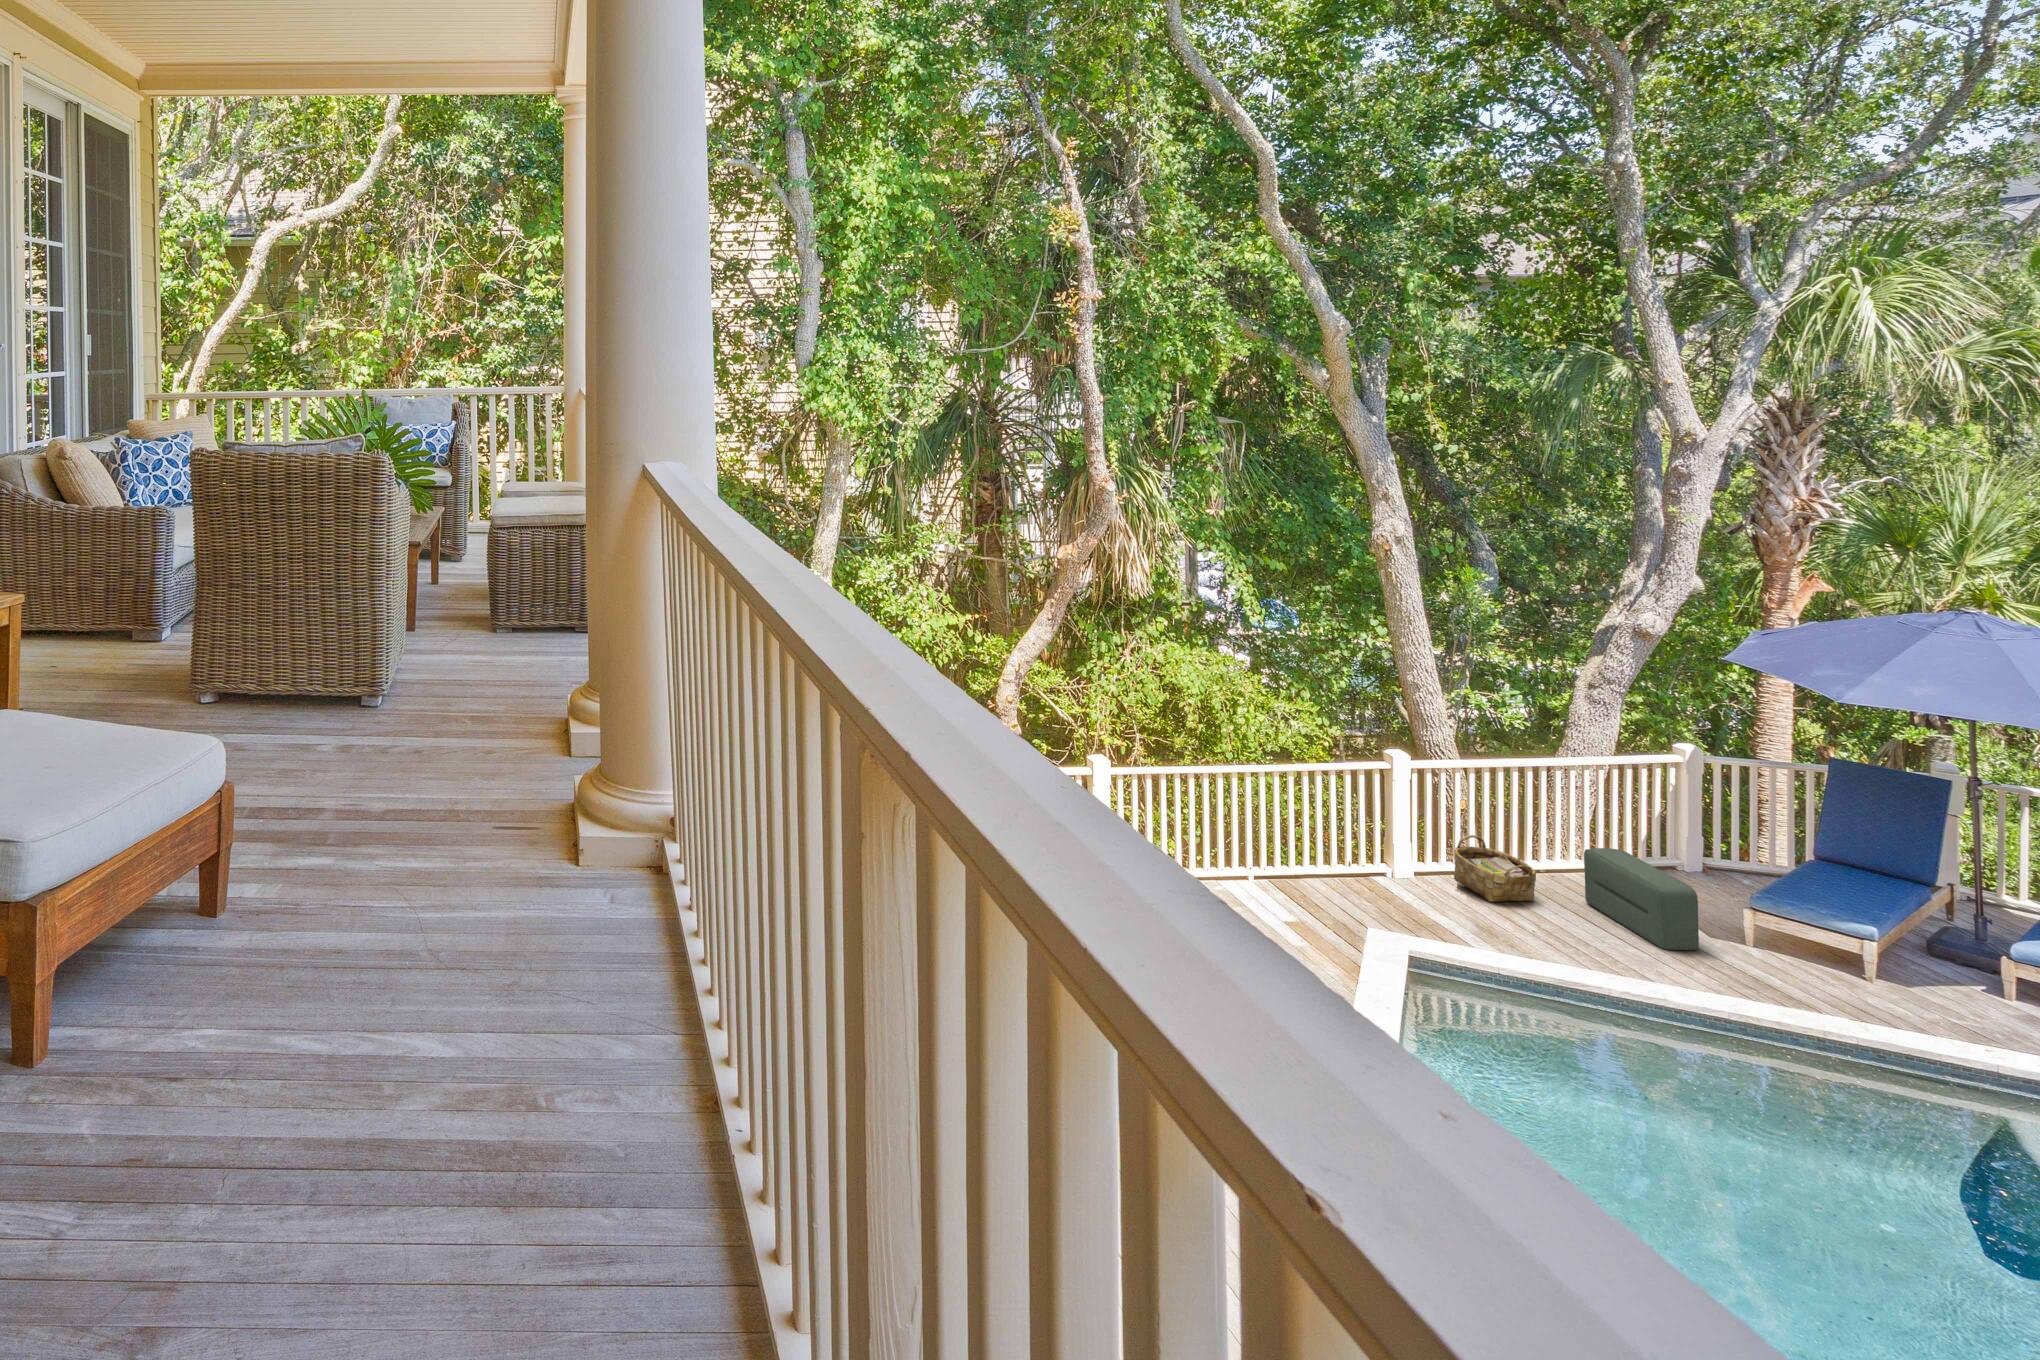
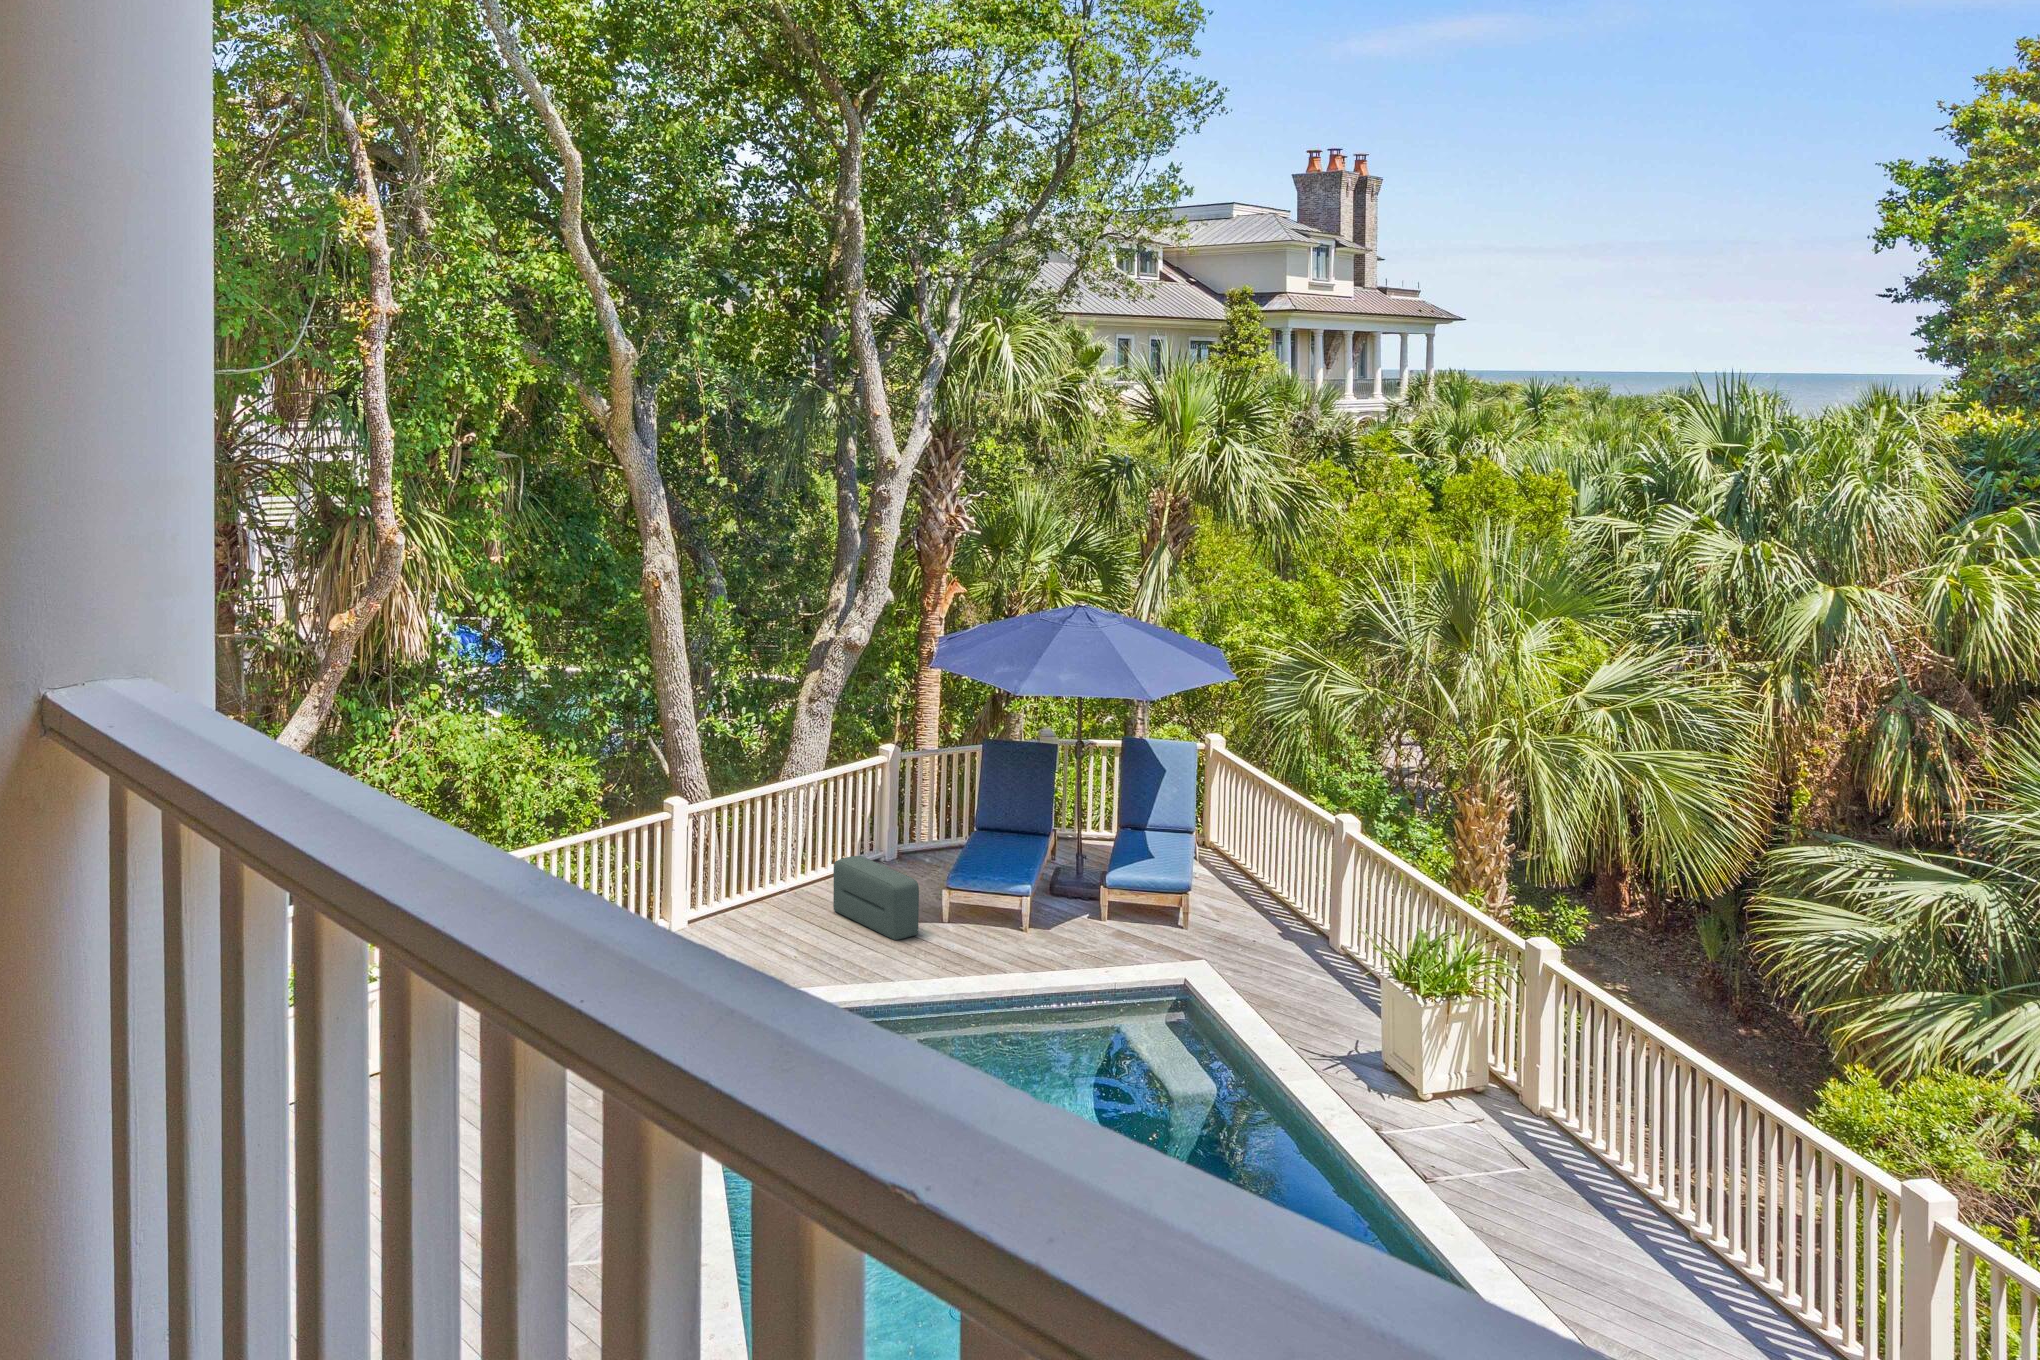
woven basket: present [1454,835,1536,902] -> none [733,867,799,929]

